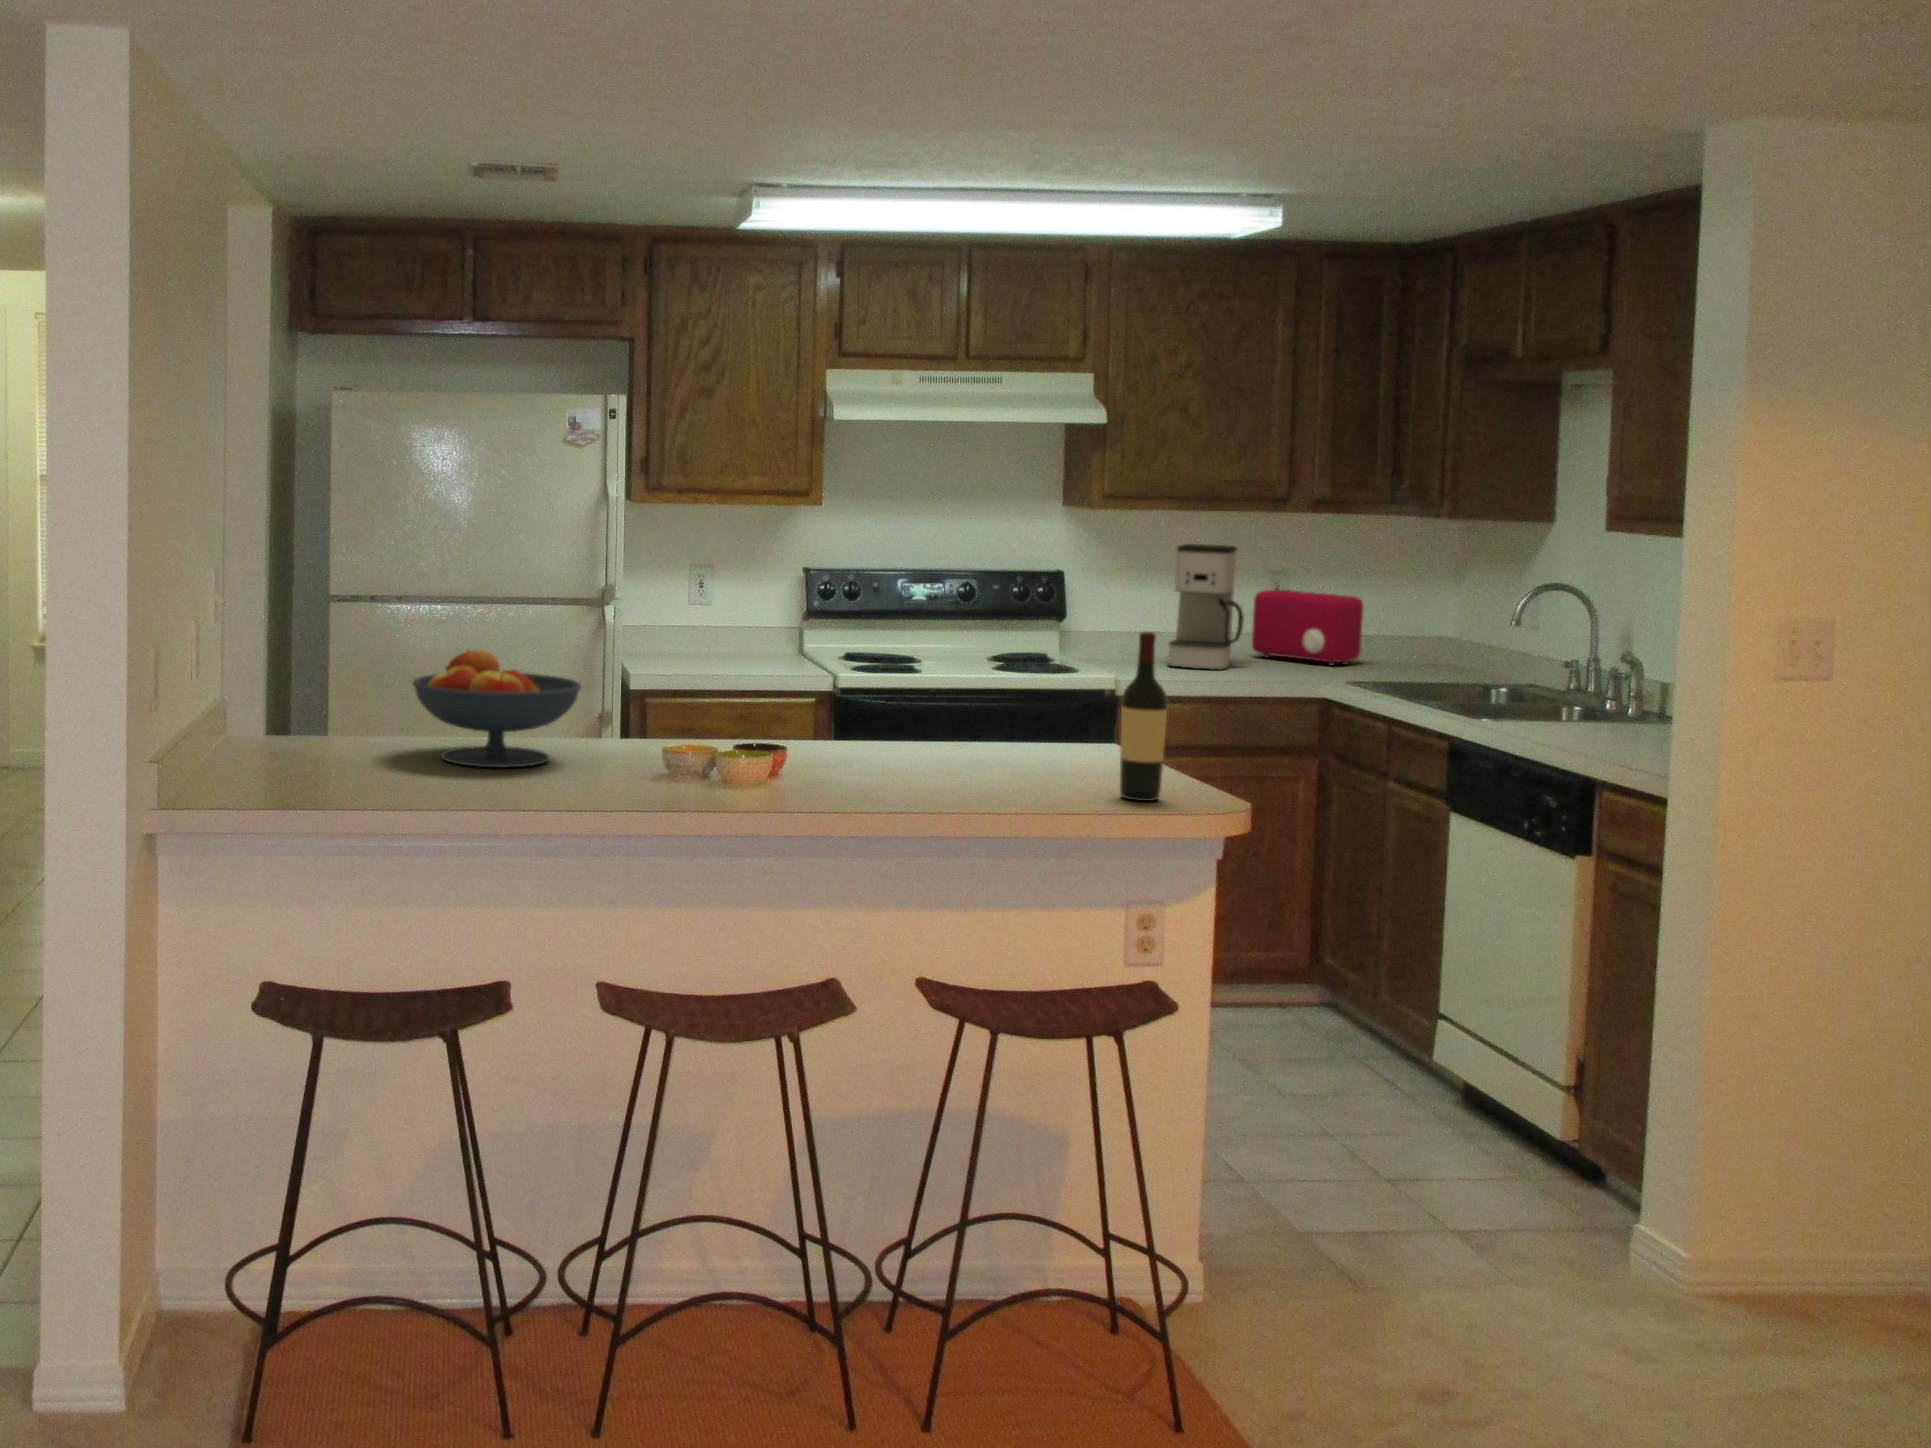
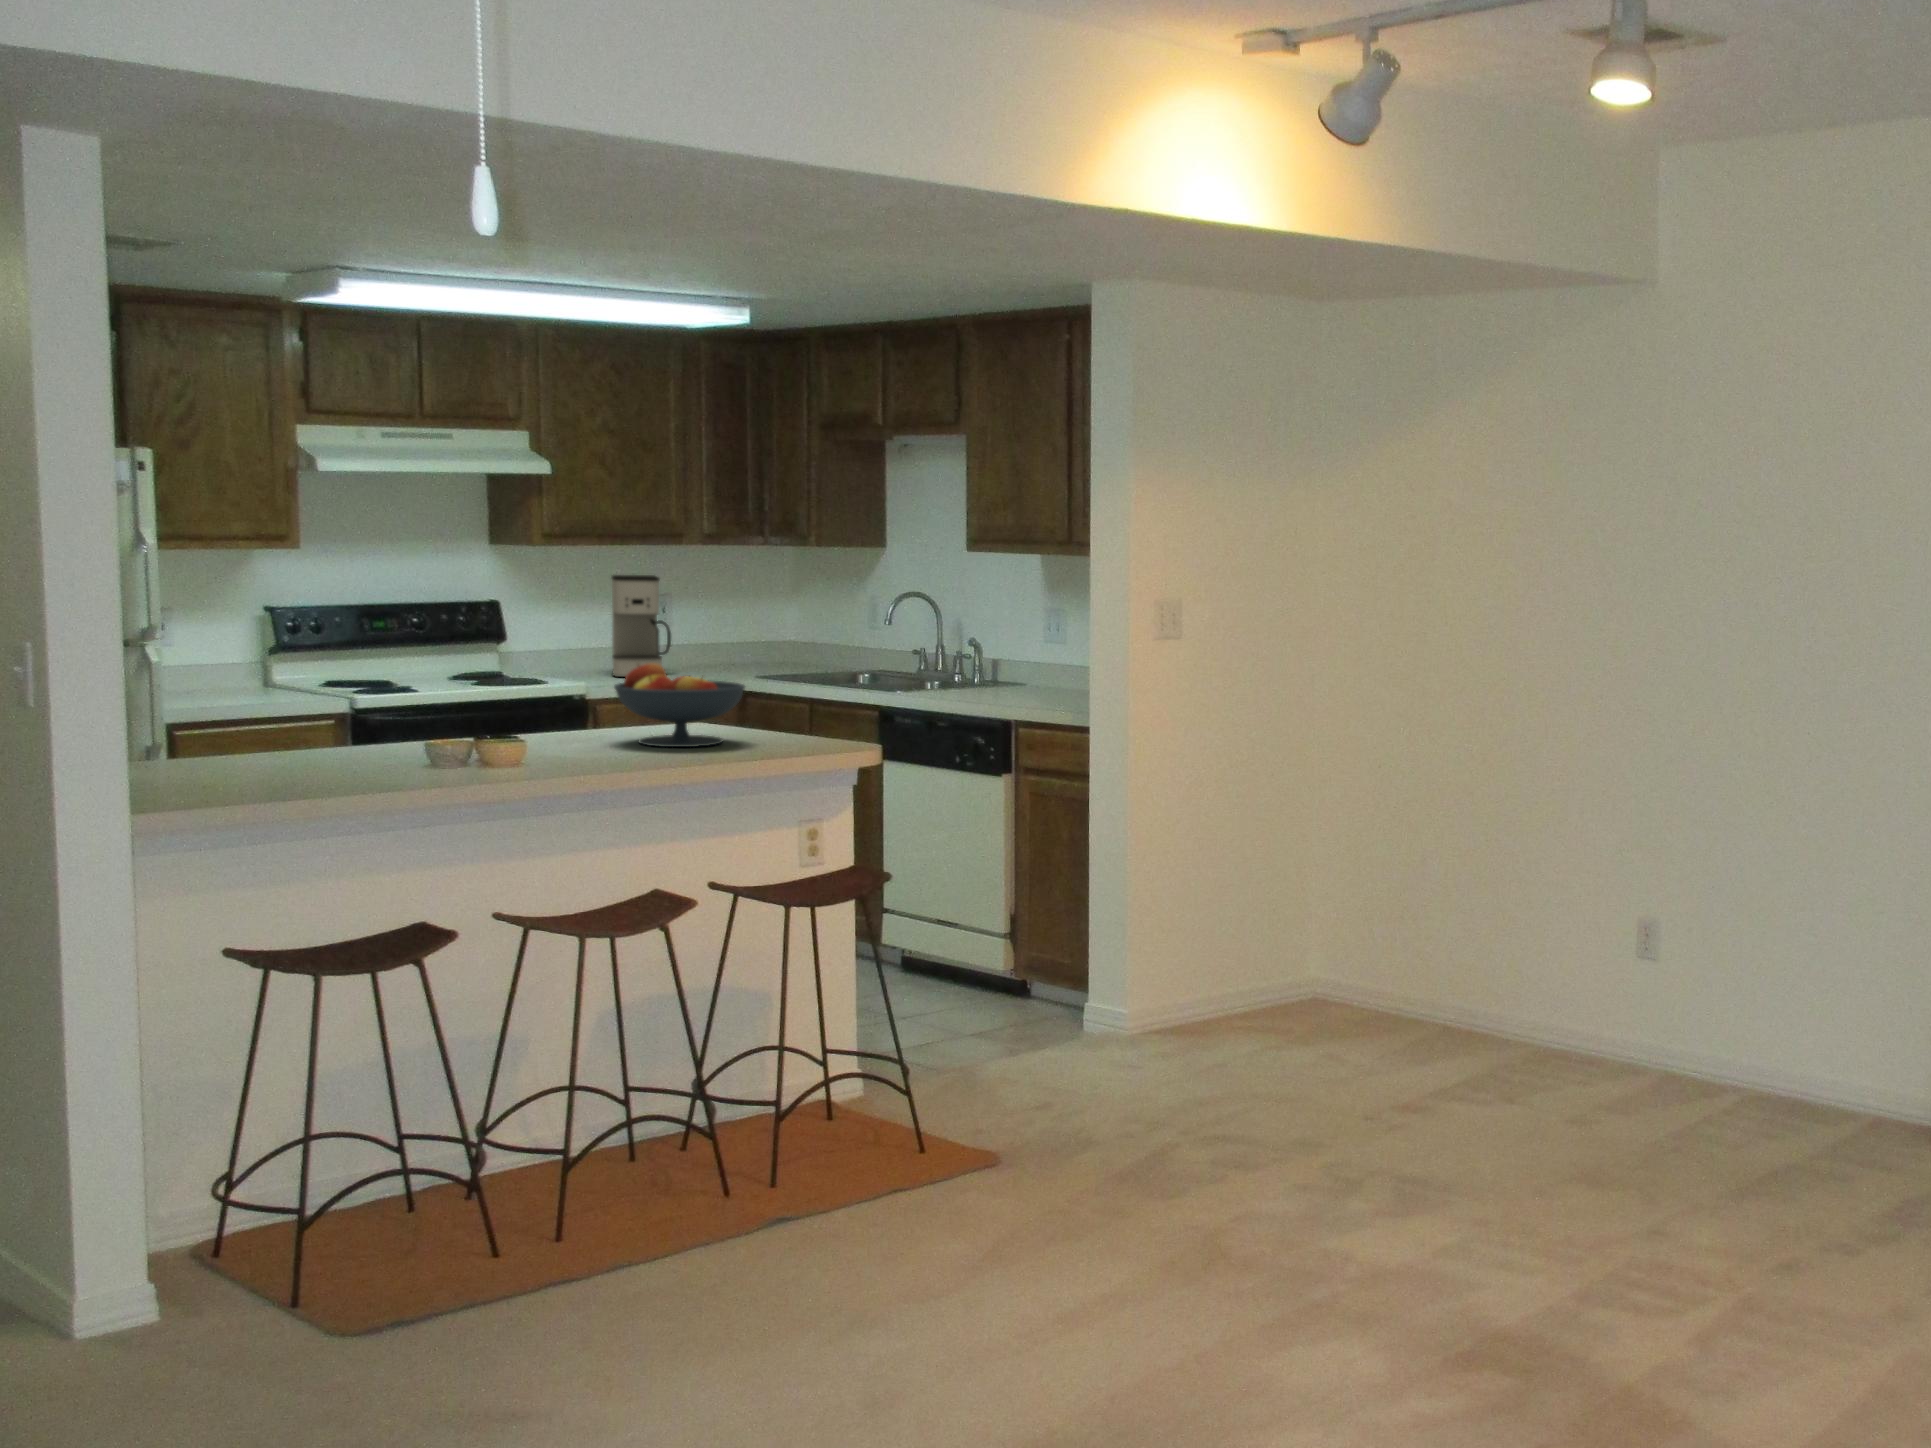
toaster: present [1252,590,1363,666] -> none [663,610,752,668]
wine bottle: present [1120,632,1168,801] -> none [784,630,817,751]
fruit bowl: present [412,650,581,767] -> present [614,663,745,747]

